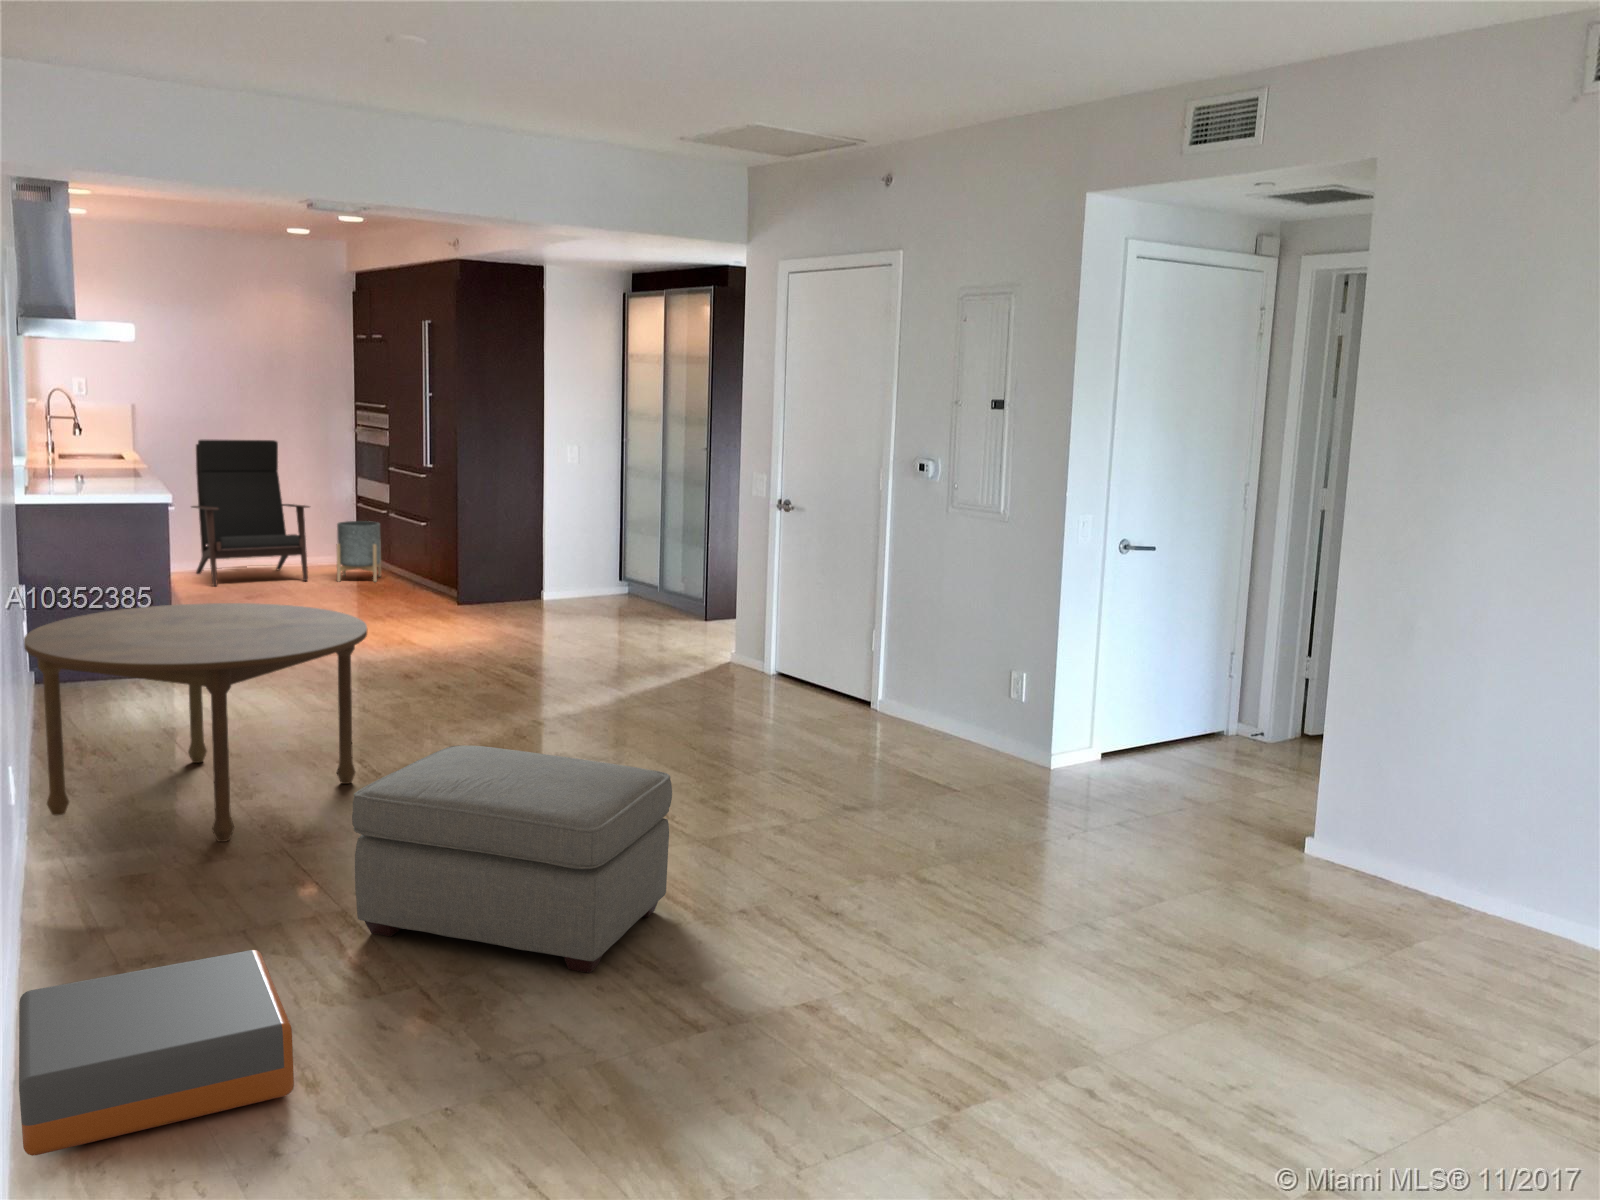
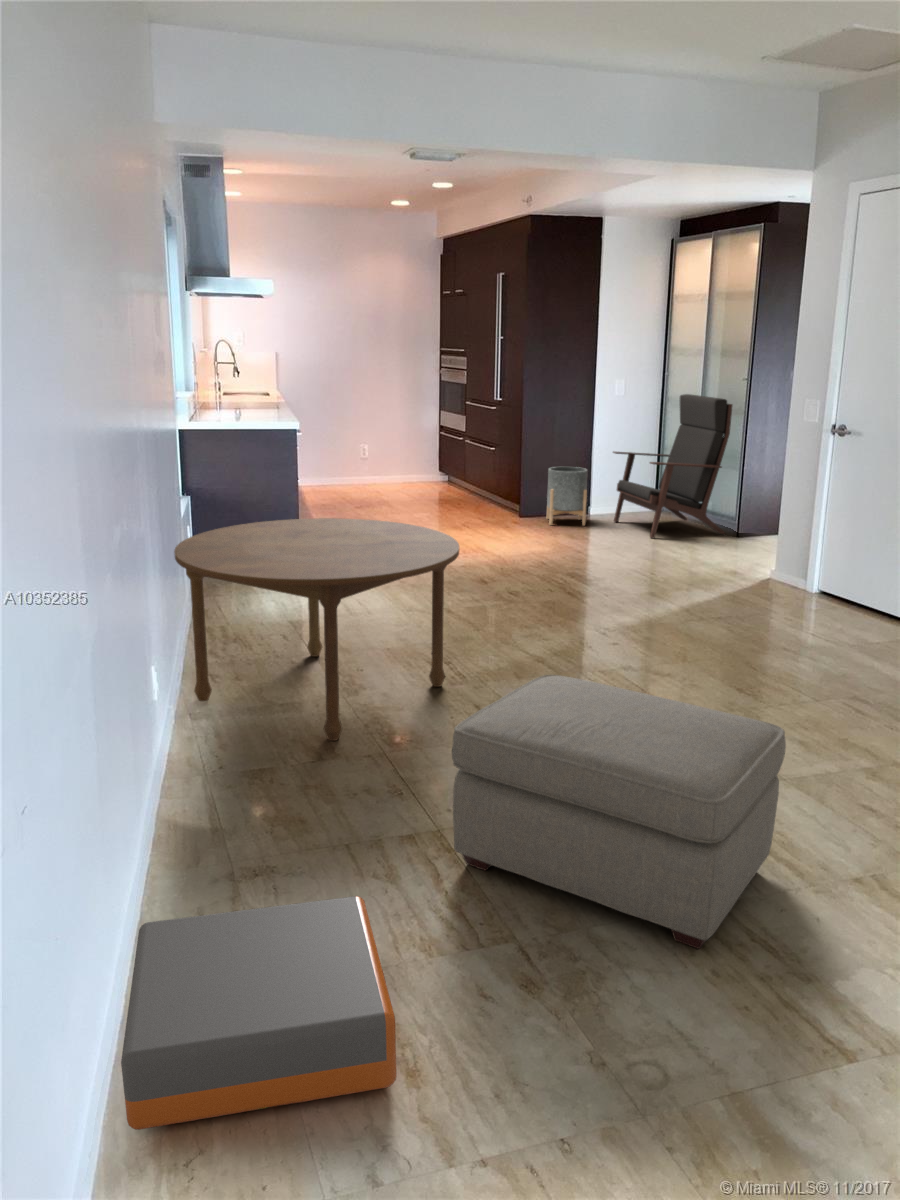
lounge chair: present [192,440,309,586] -> present [613,394,732,538]
planter: present [337,521,381,582] -> present [547,467,587,526]

